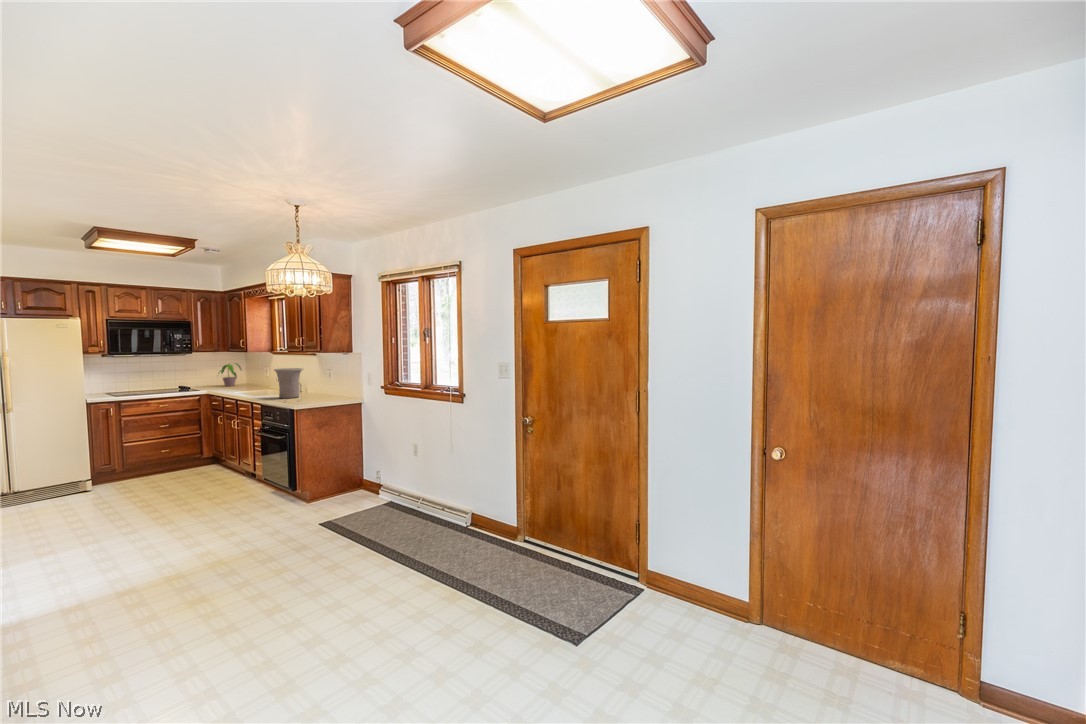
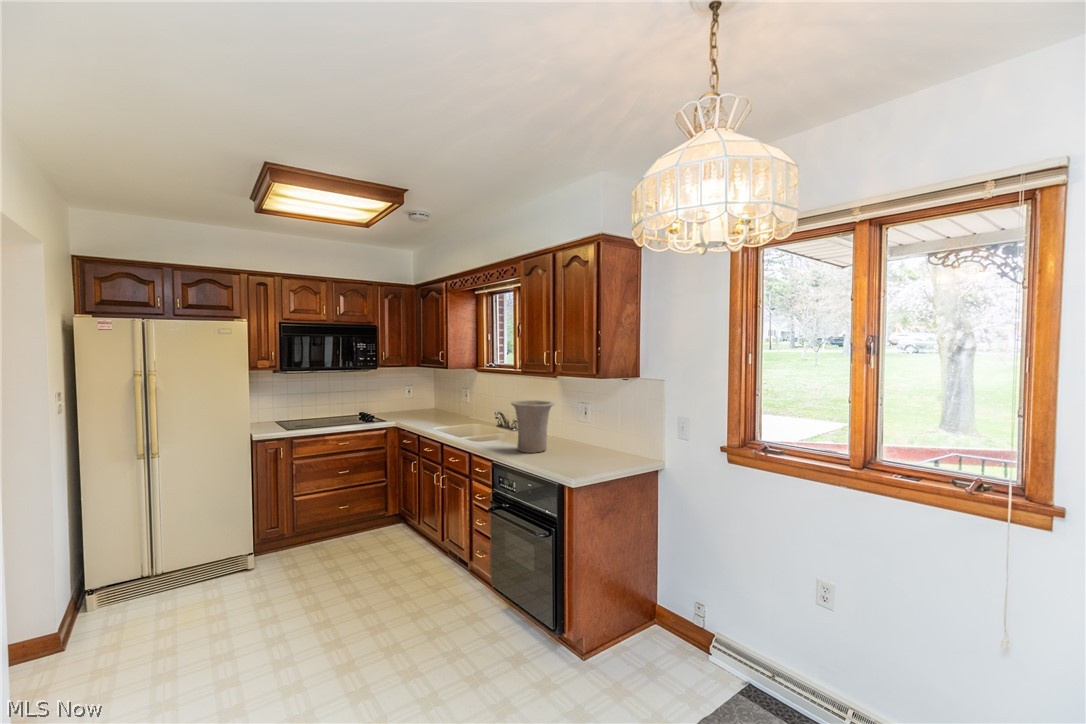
potted plant: present [219,363,242,386] -> none [398,382,434,414]

